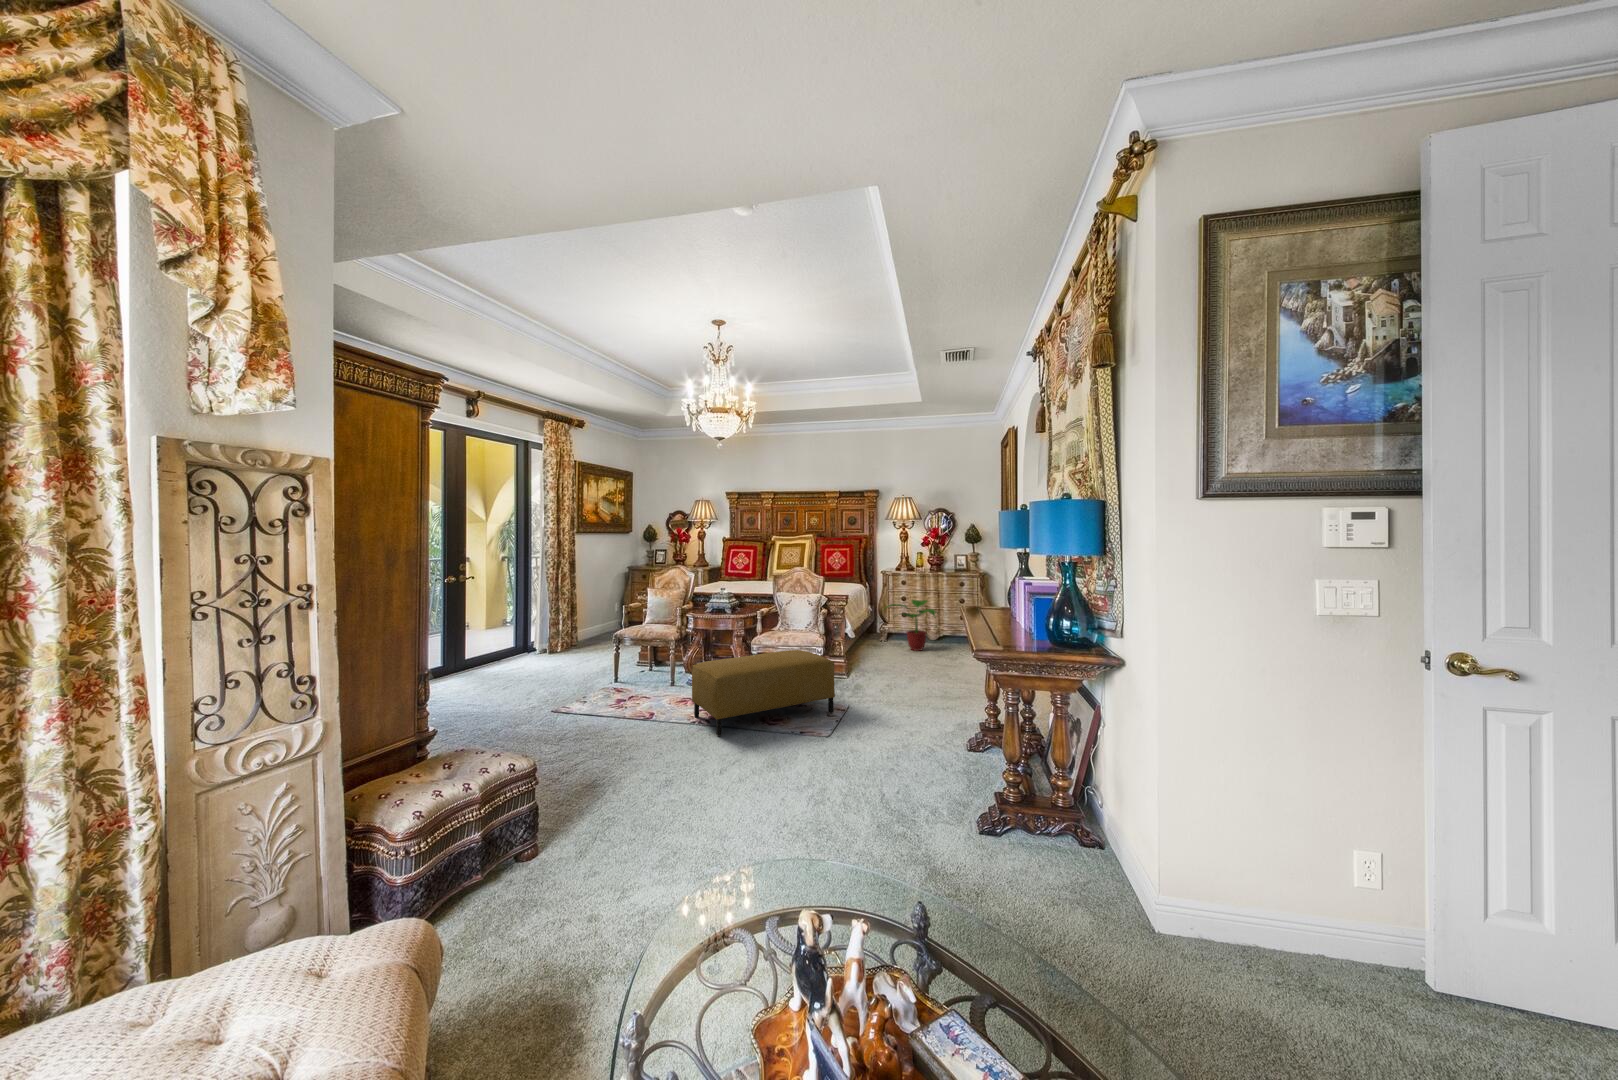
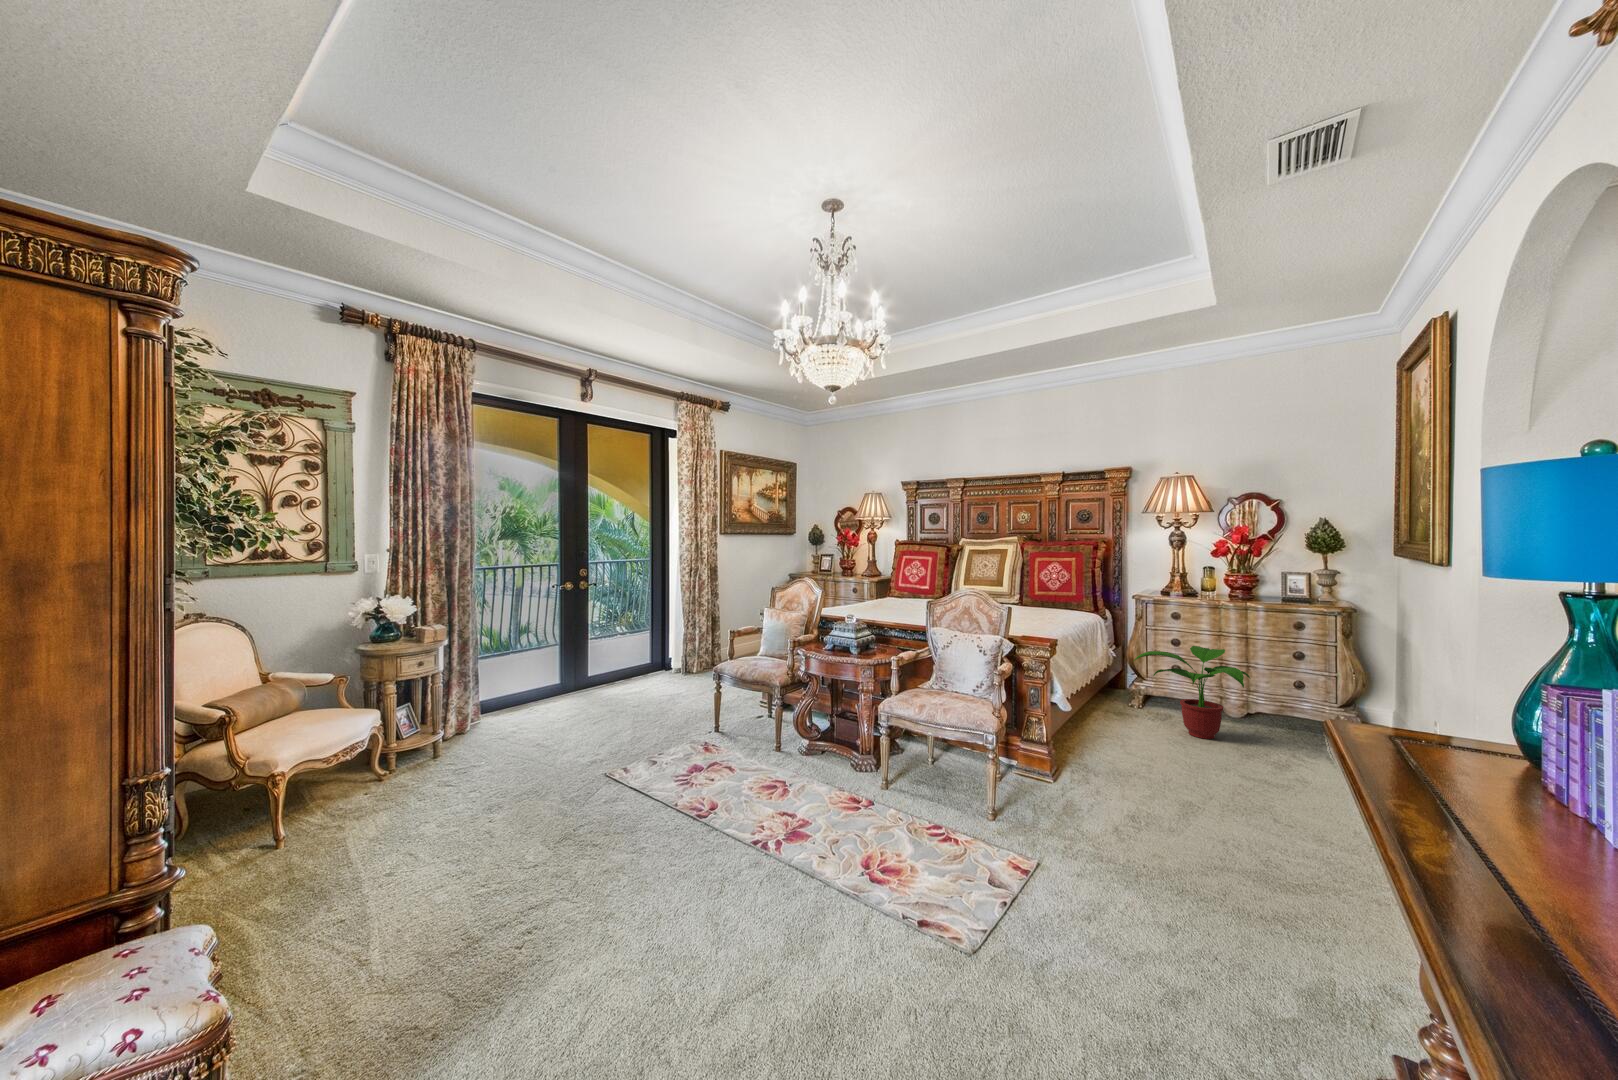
ottoman: present [692,650,835,736] -> none [747,738,1009,909]

